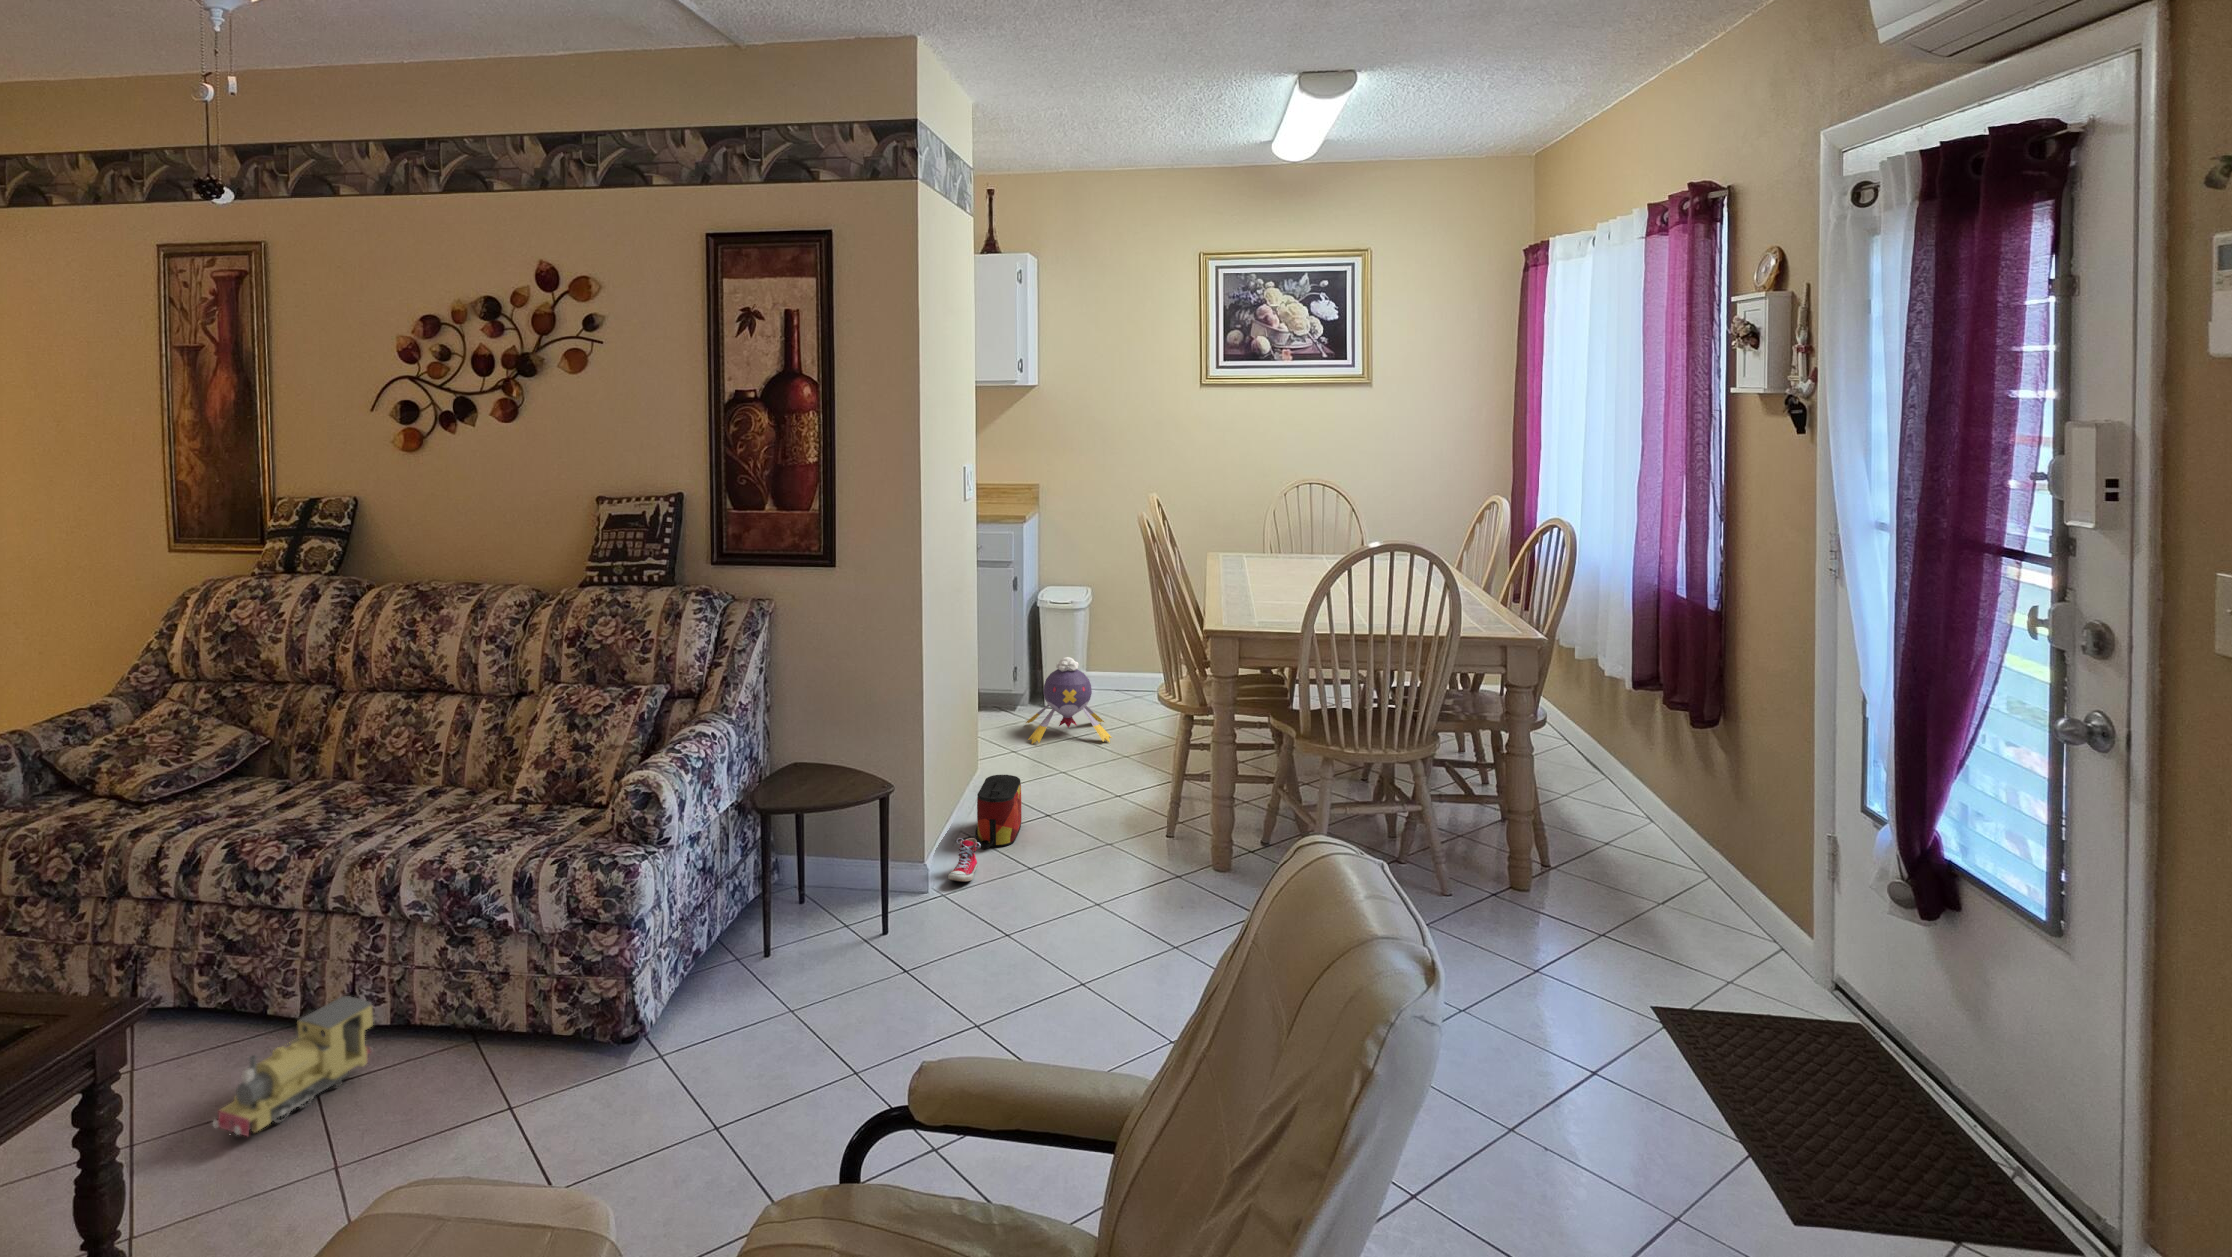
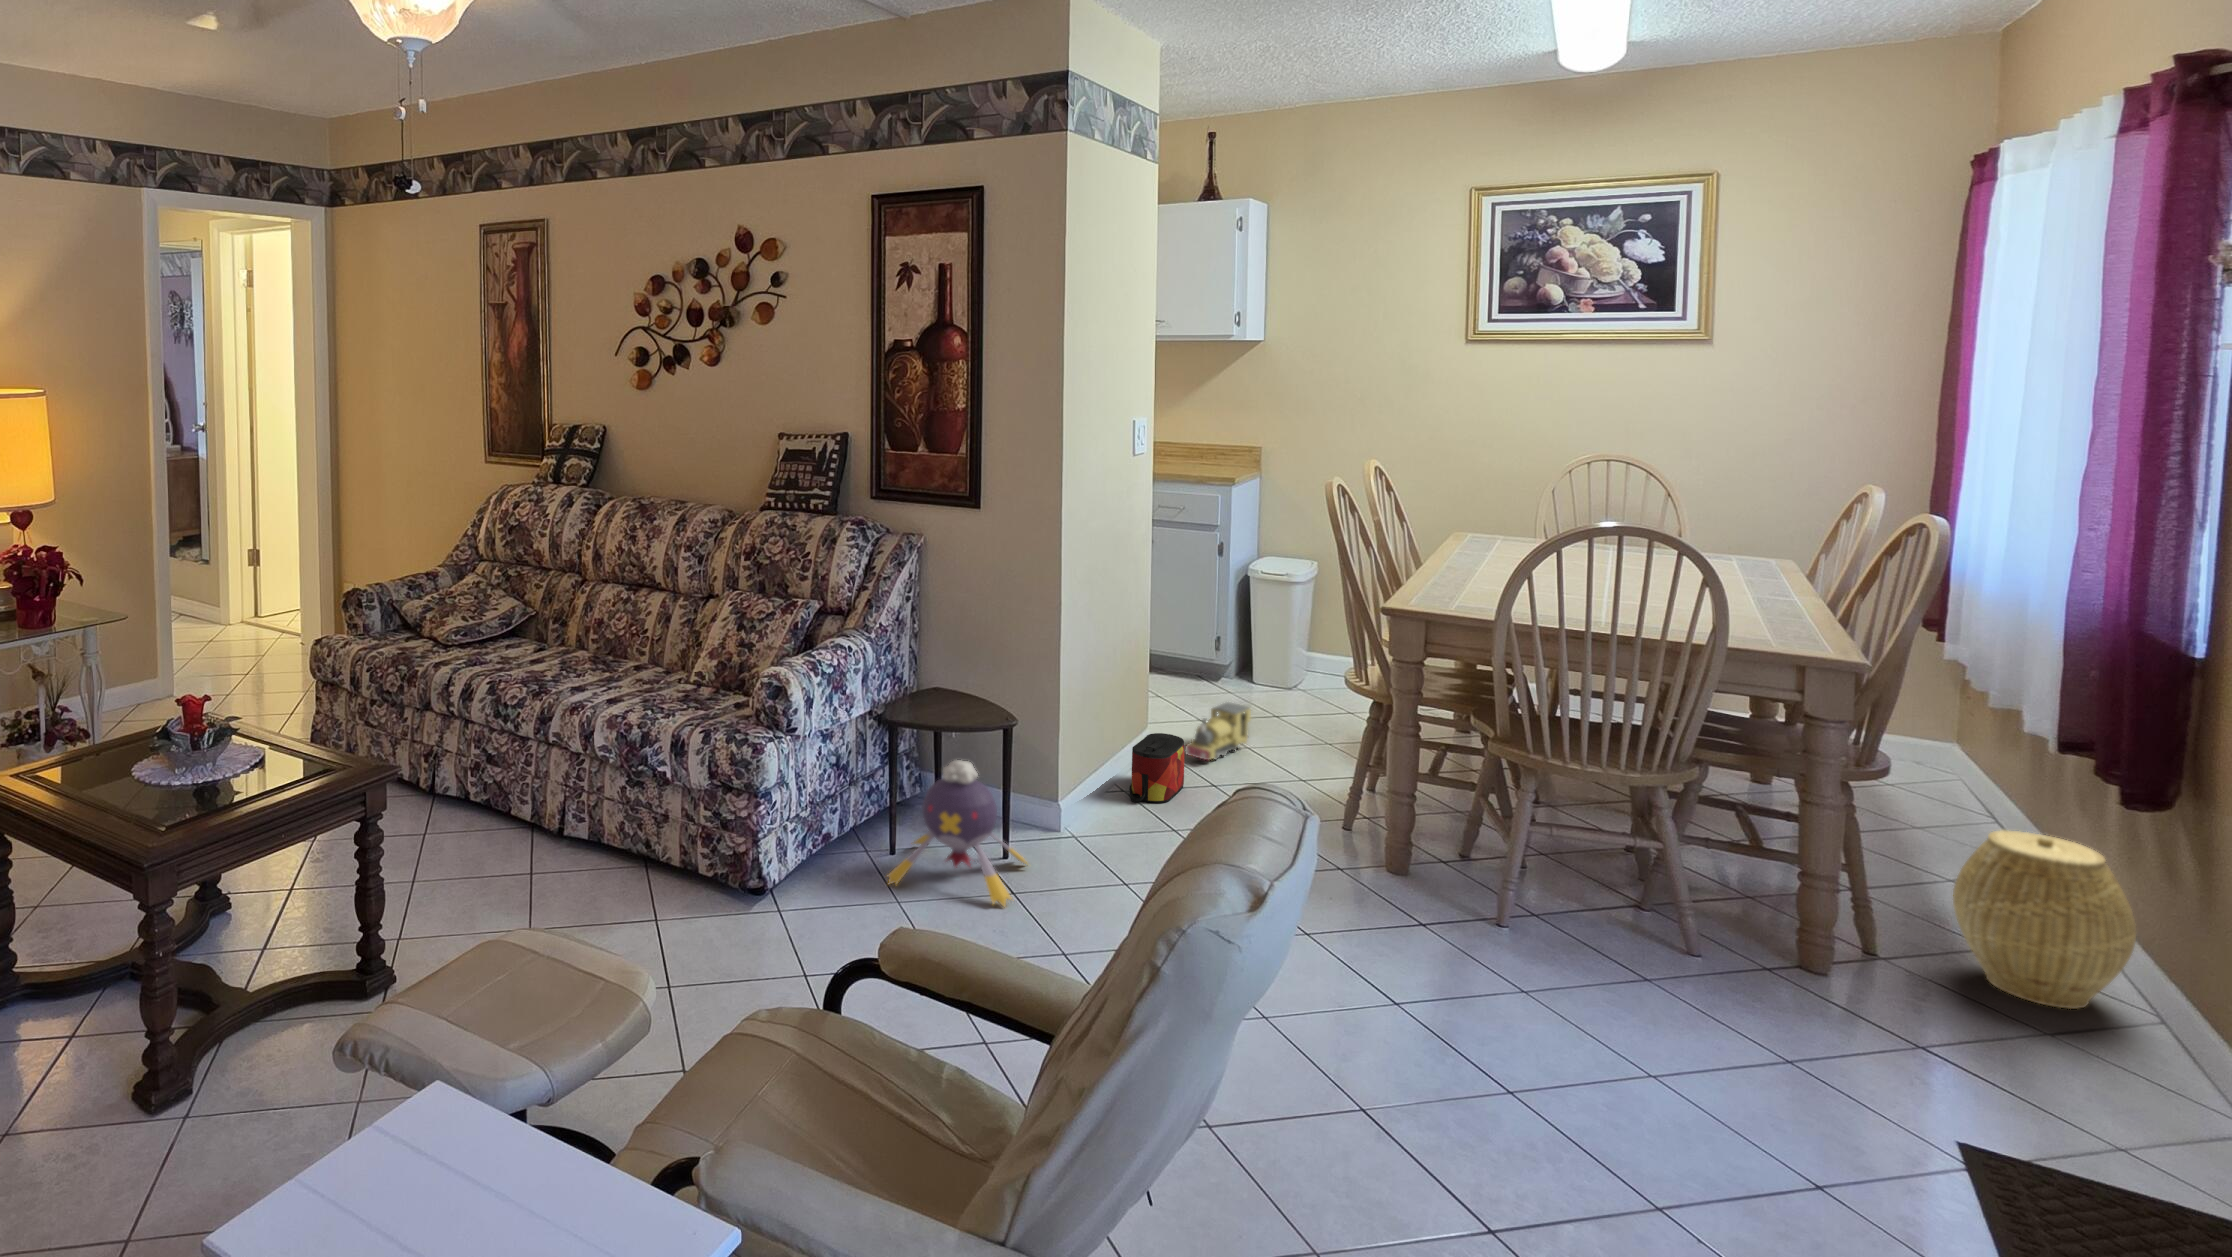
plush toy: present [1026,657,1112,744] -> present [888,760,1026,906]
woven basket: none [1606,757,1714,887] -> present [1953,830,2136,1009]
sneaker: present [948,838,981,882] -> none [1085,785,1122,827]
toy train: present [213,996,373,1136] -> present [1185,702,1251,760]

